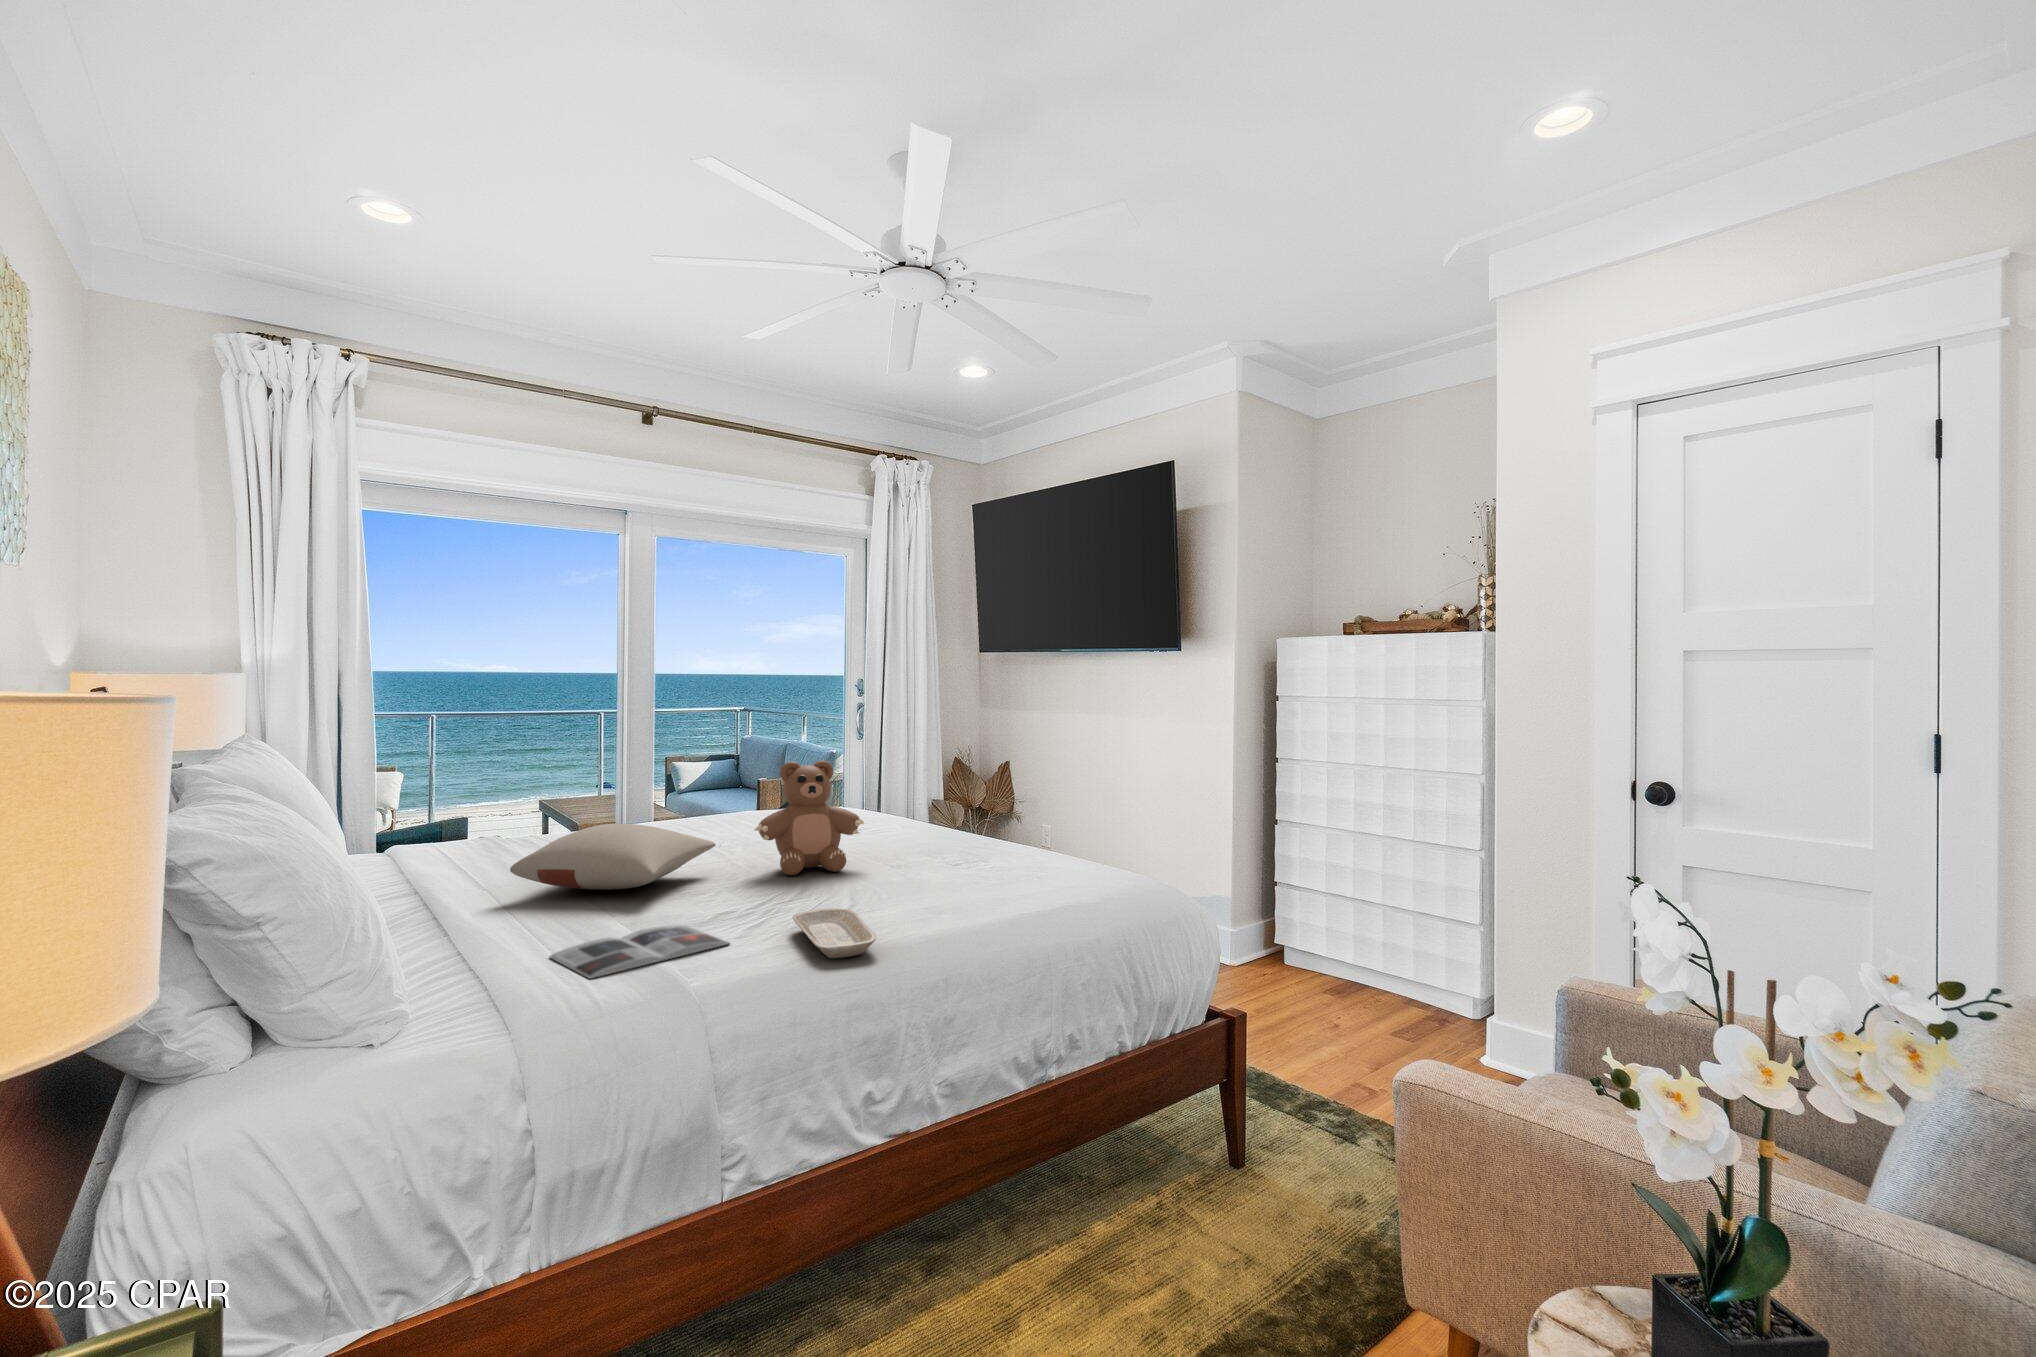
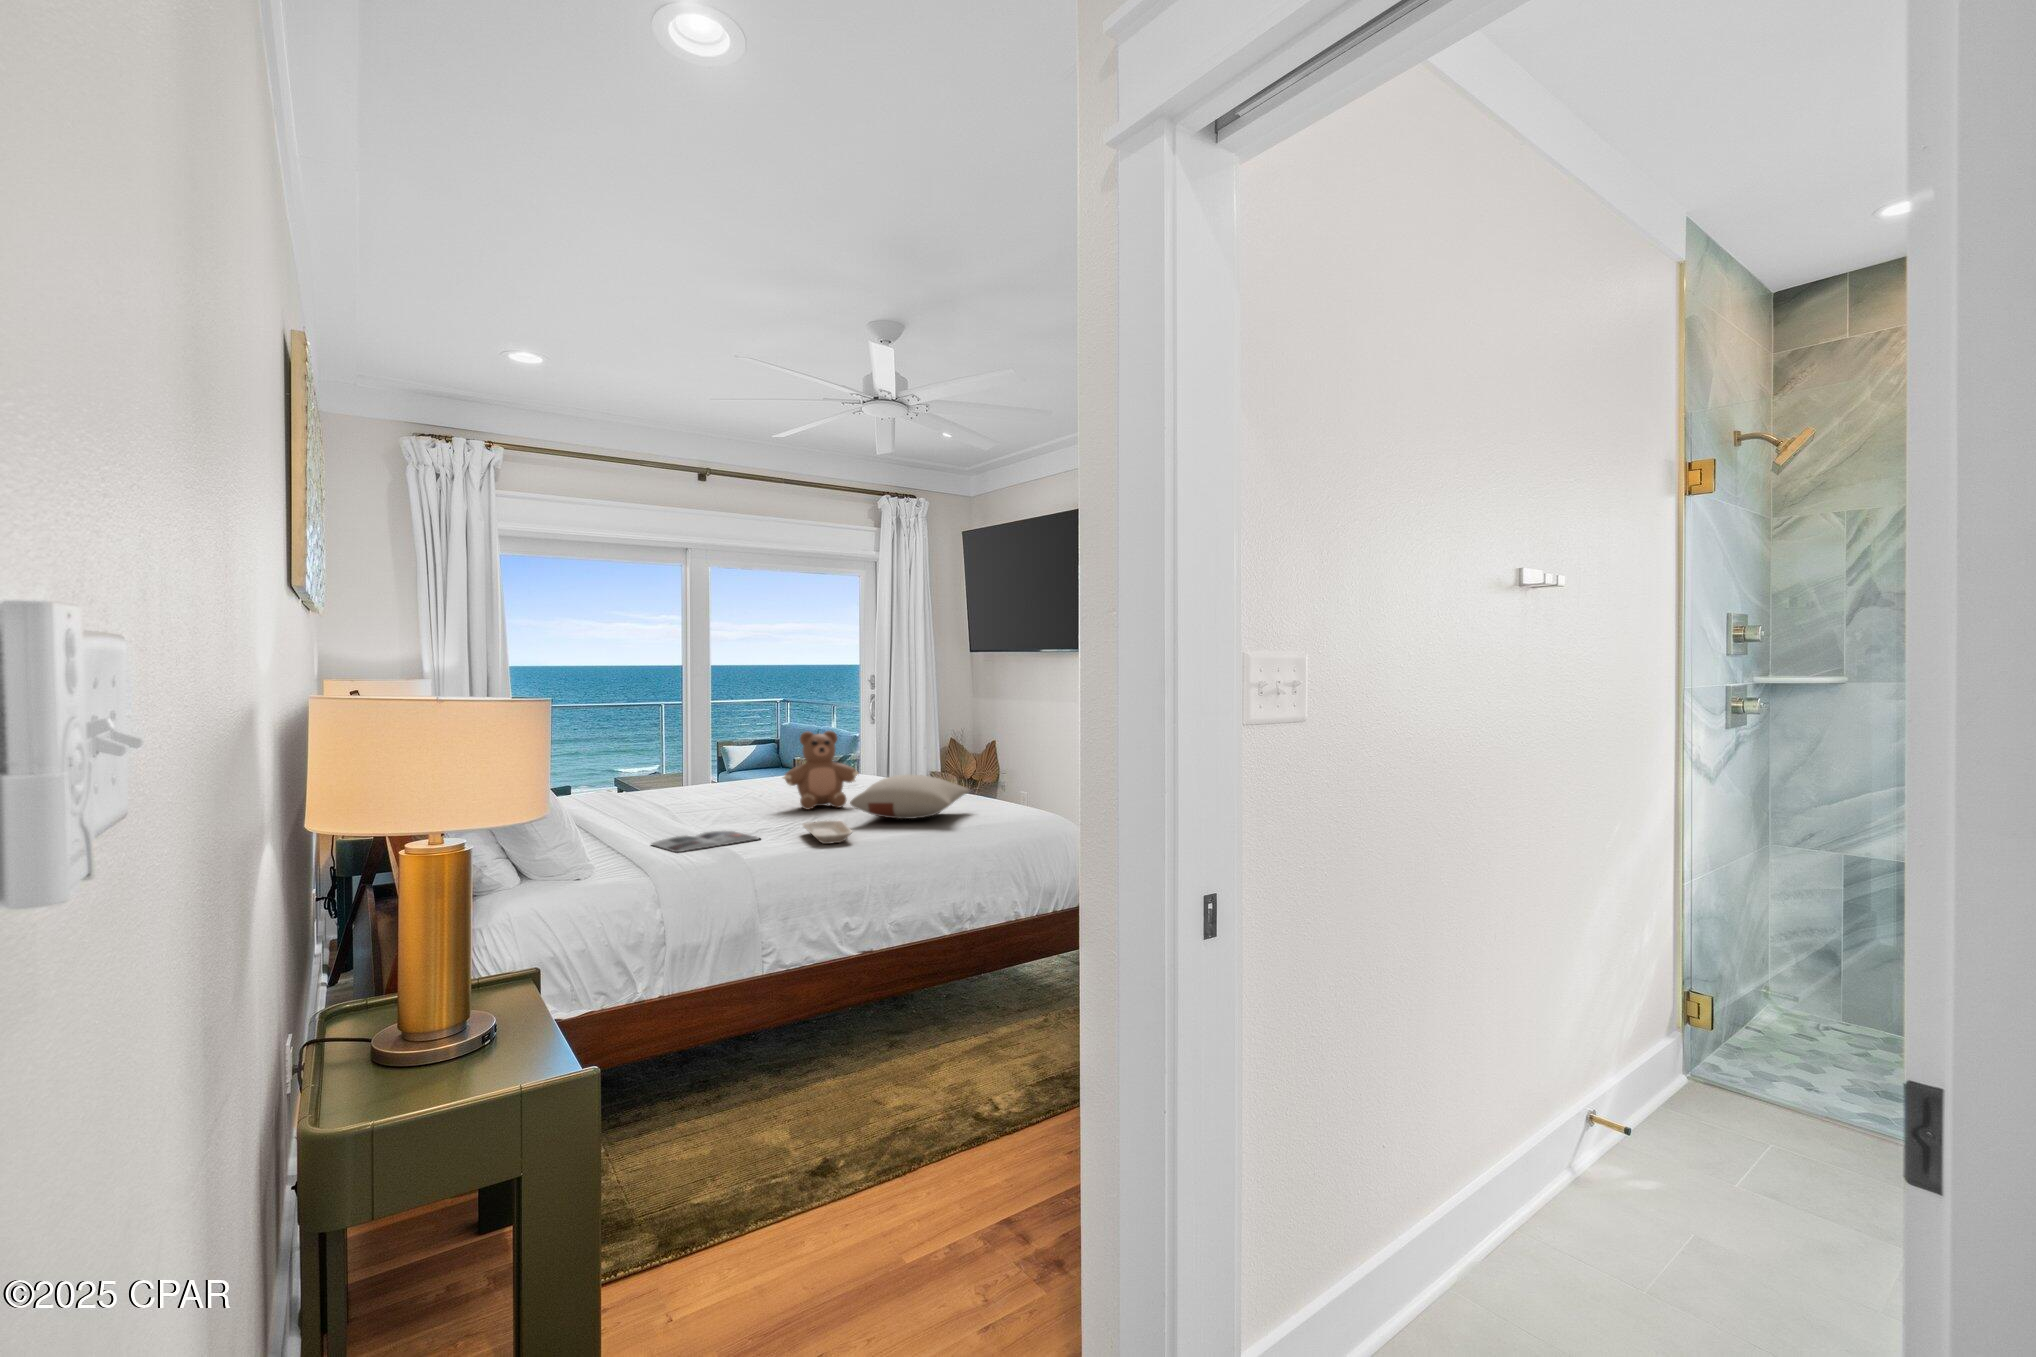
pillow: present [510,824,716,890] -> present [850,774,969,819]

